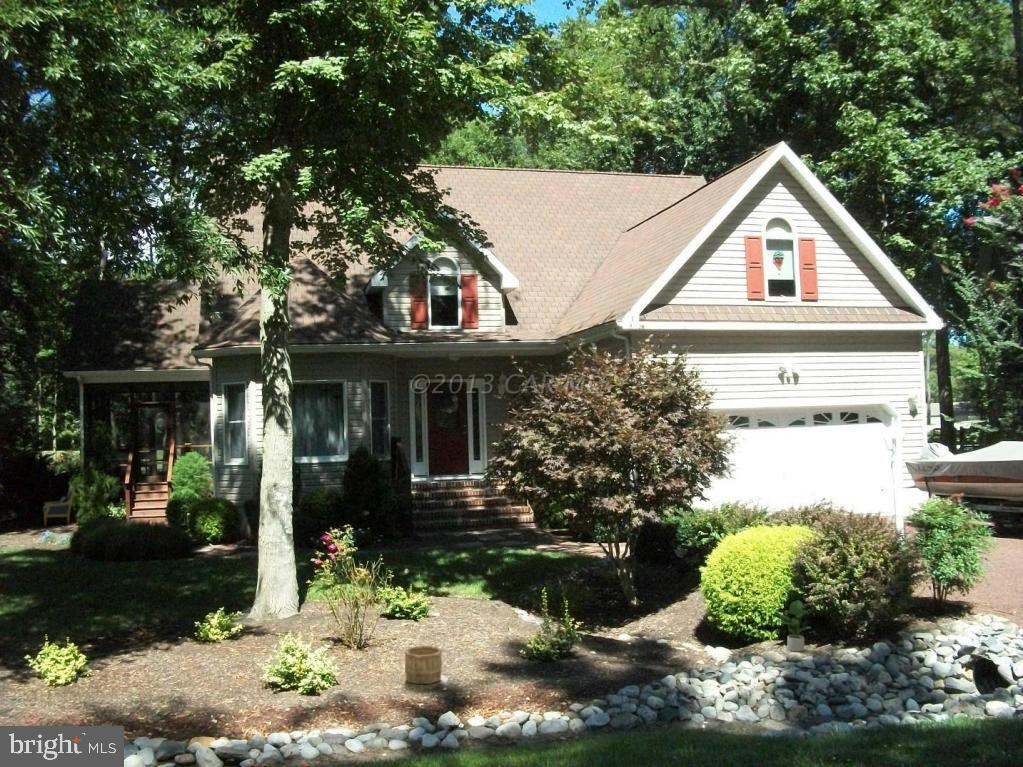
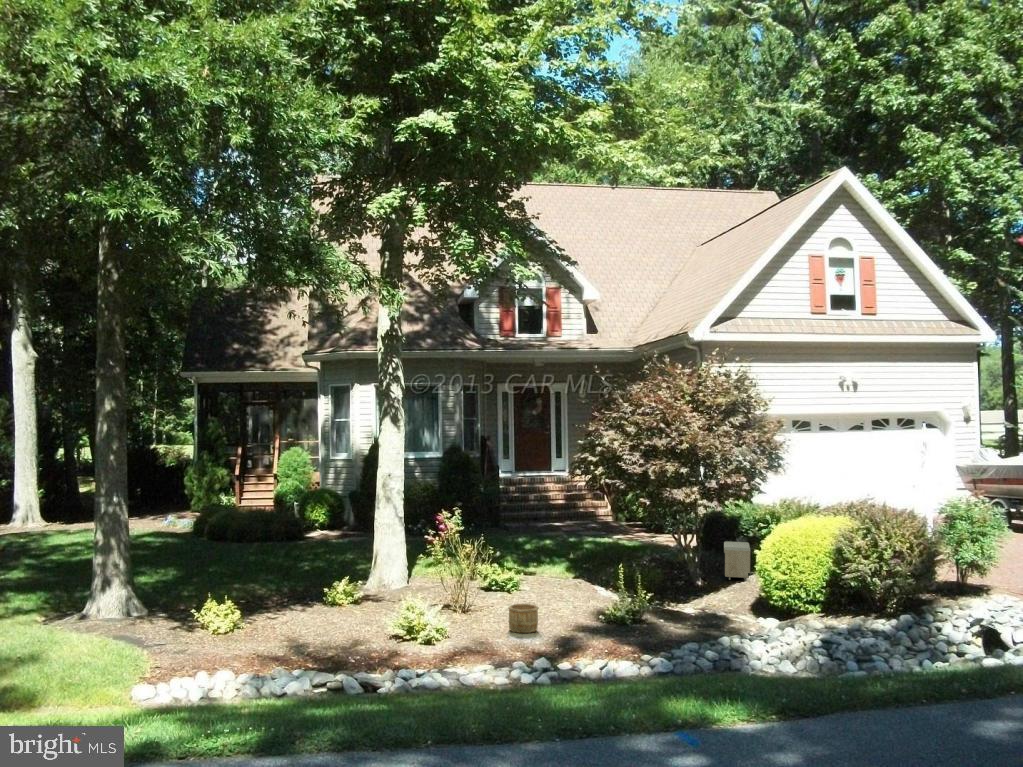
armchair: present [43,485,75,525] -> none [166,469,195,511]
storage bench: none [662,552,692,598] -> present [724,542,750,581]
potted plant: present [777,600,811,652] -> none [817,579,850,622]

